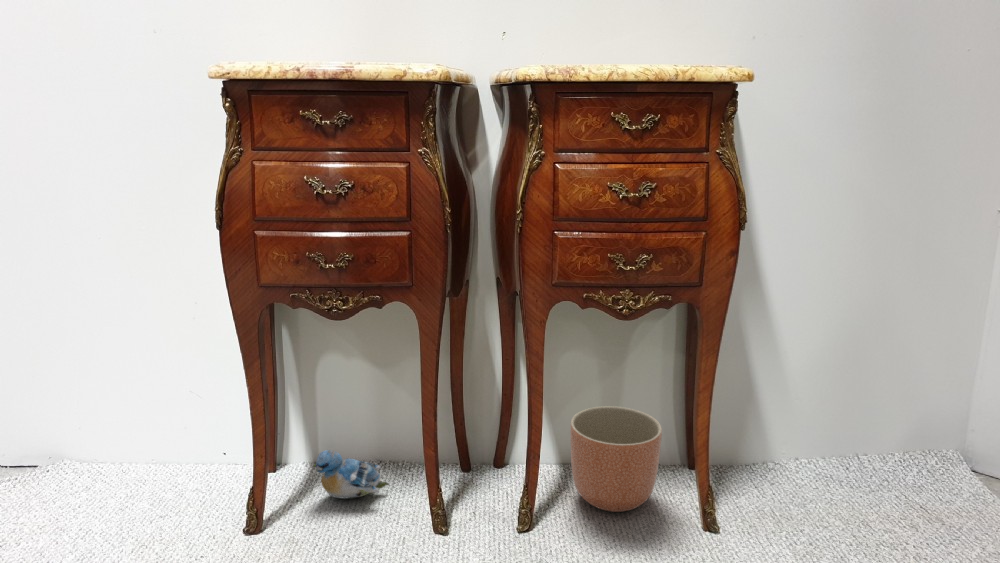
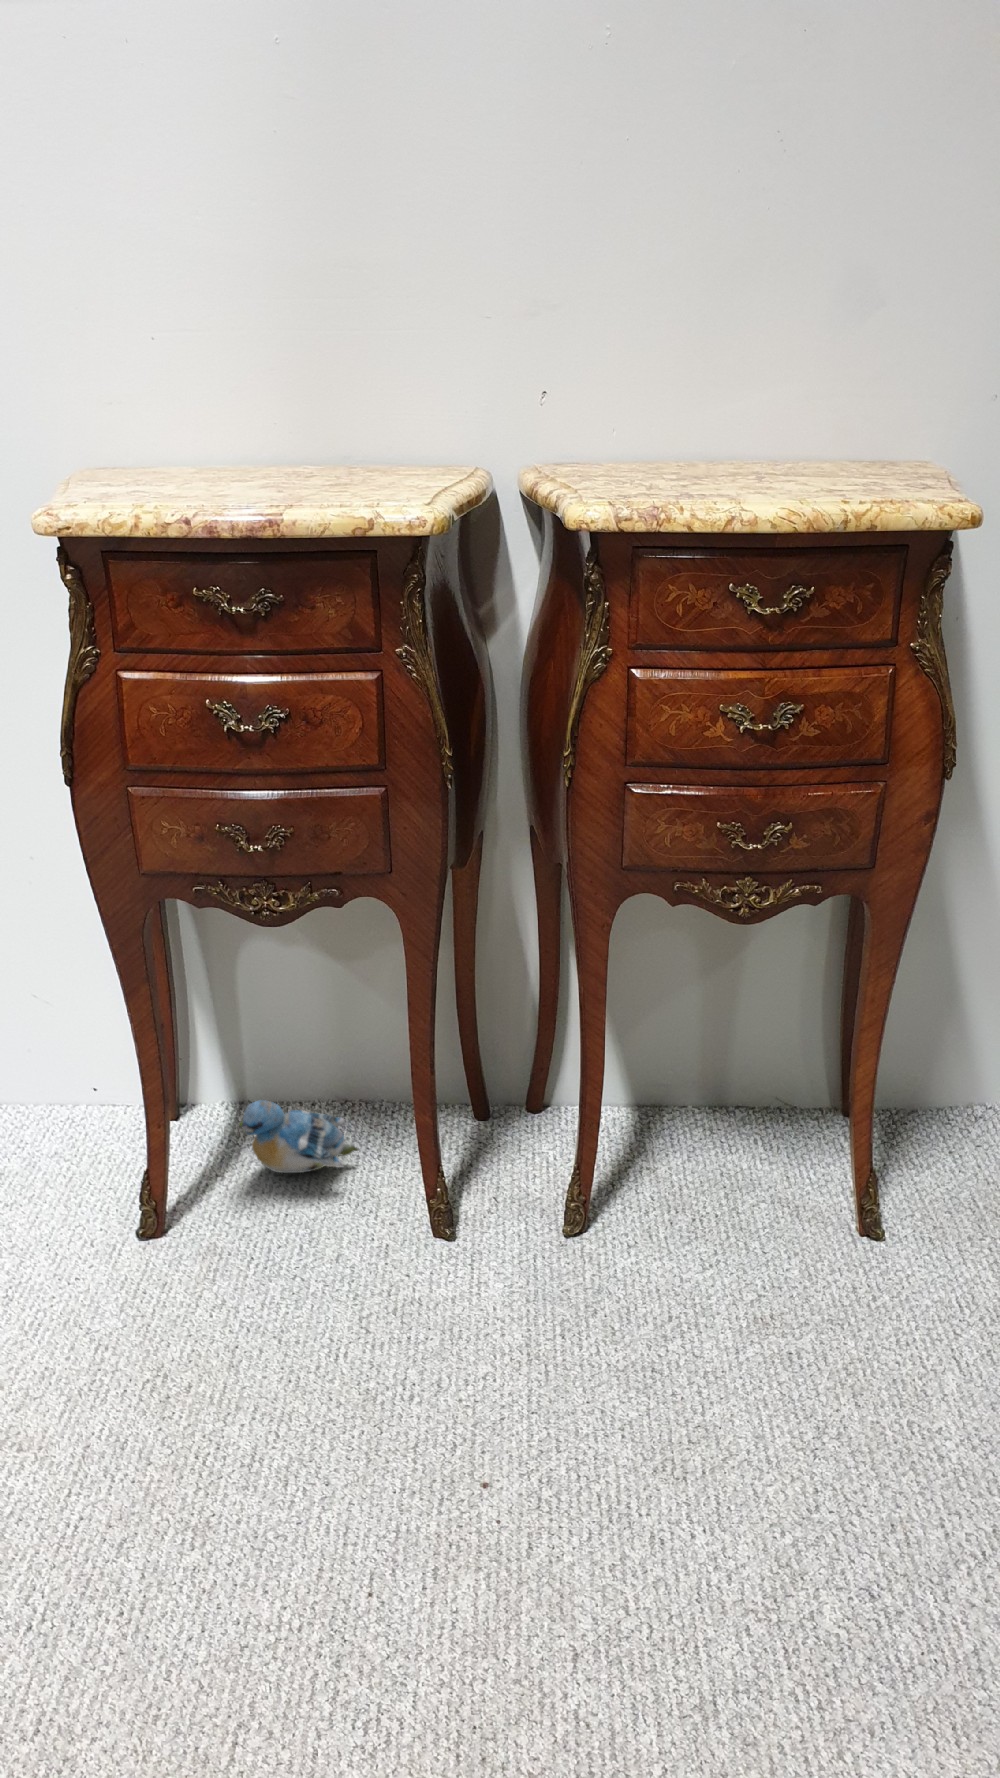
planter: present [570,406,662,512] -> none [651,1028,800,1200]

